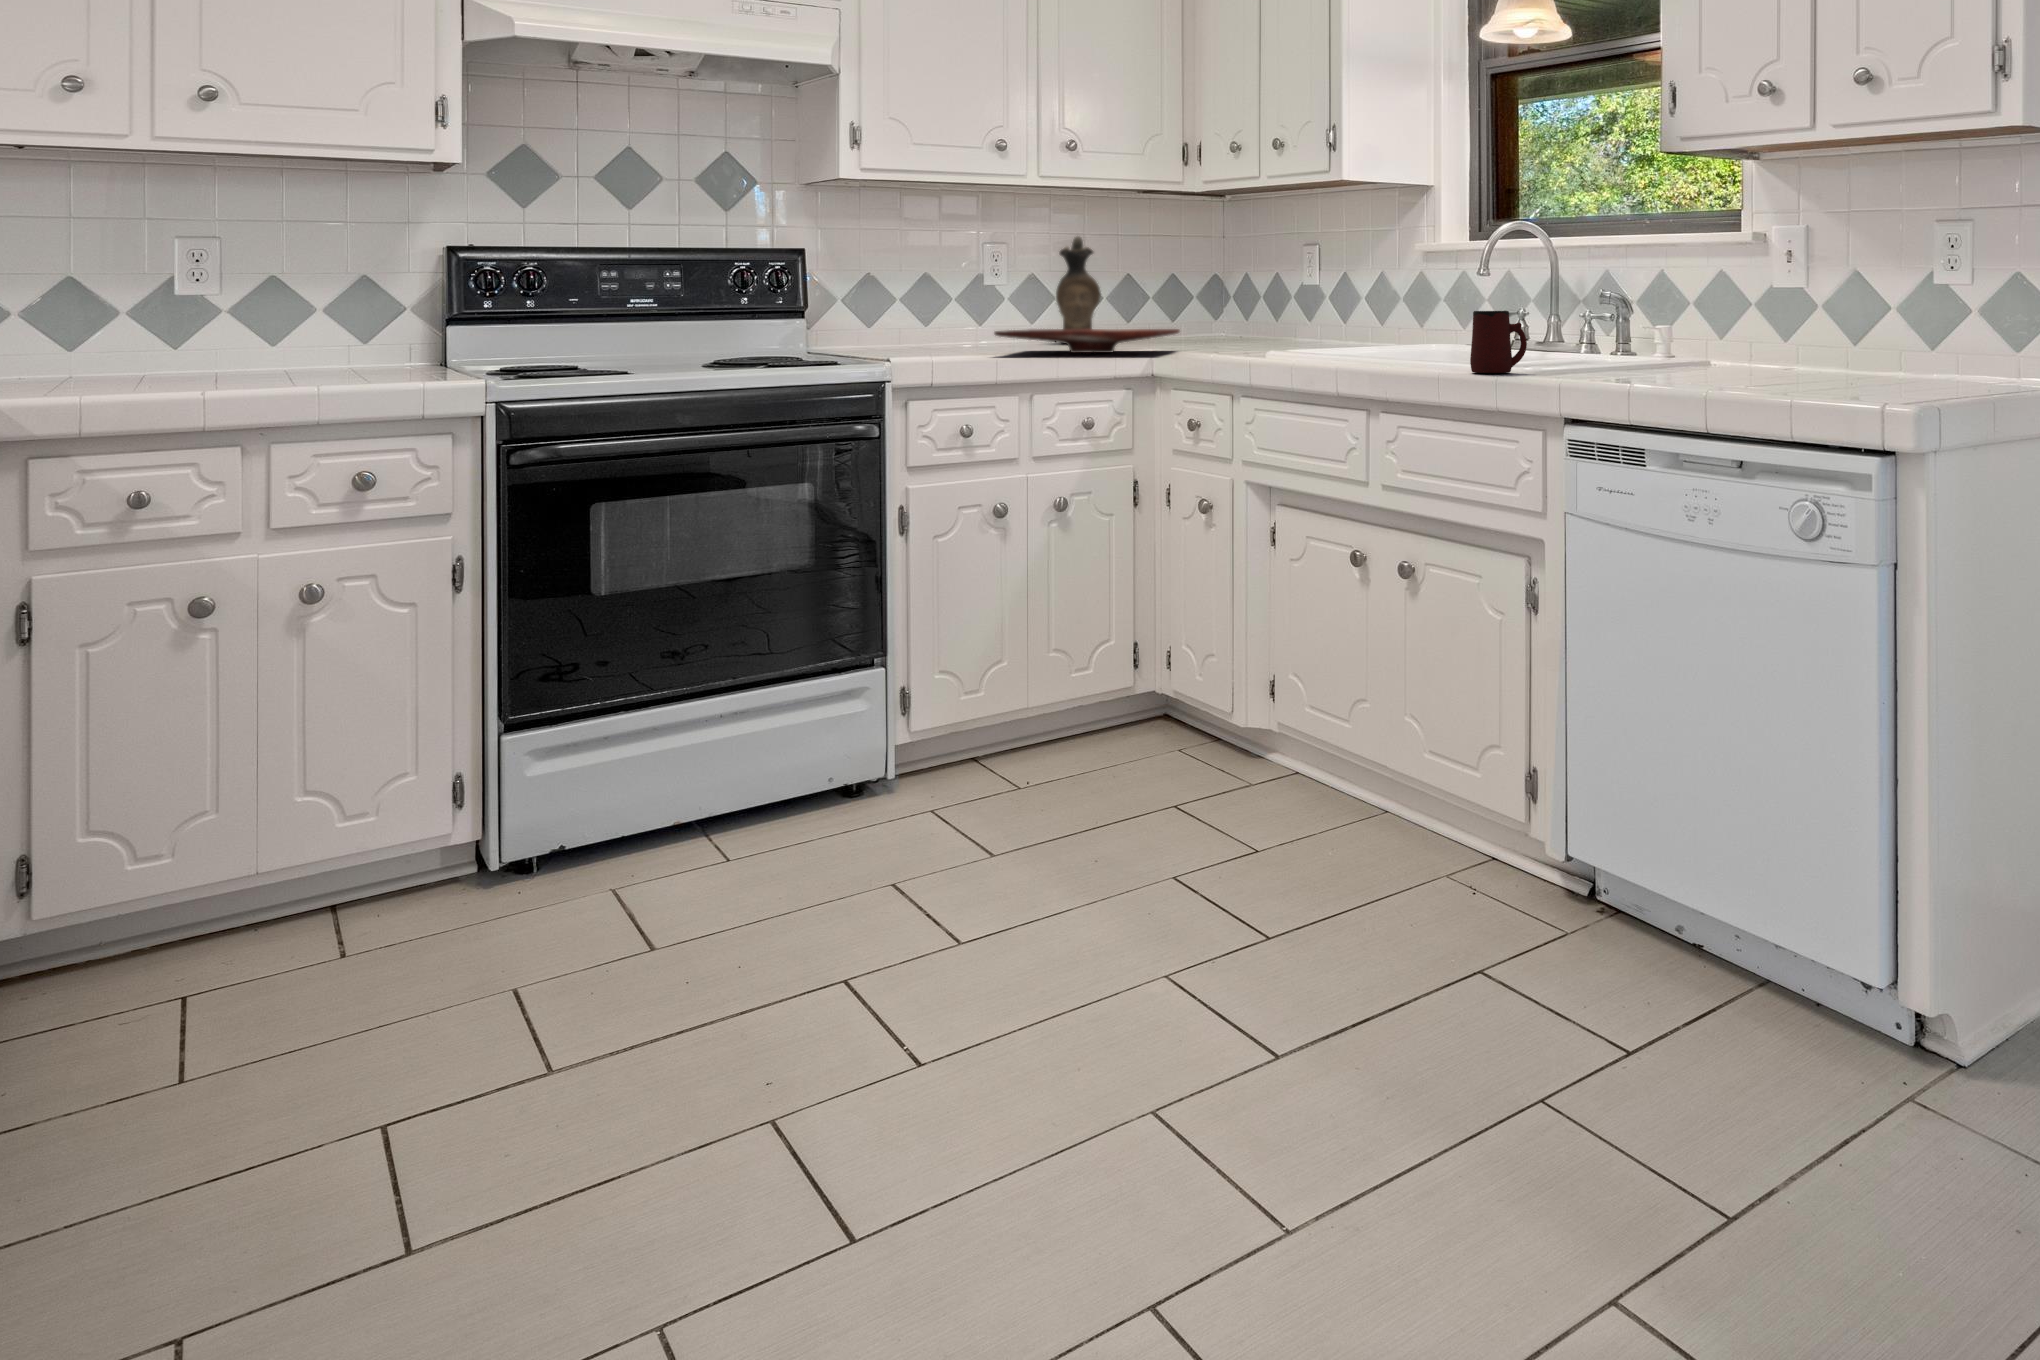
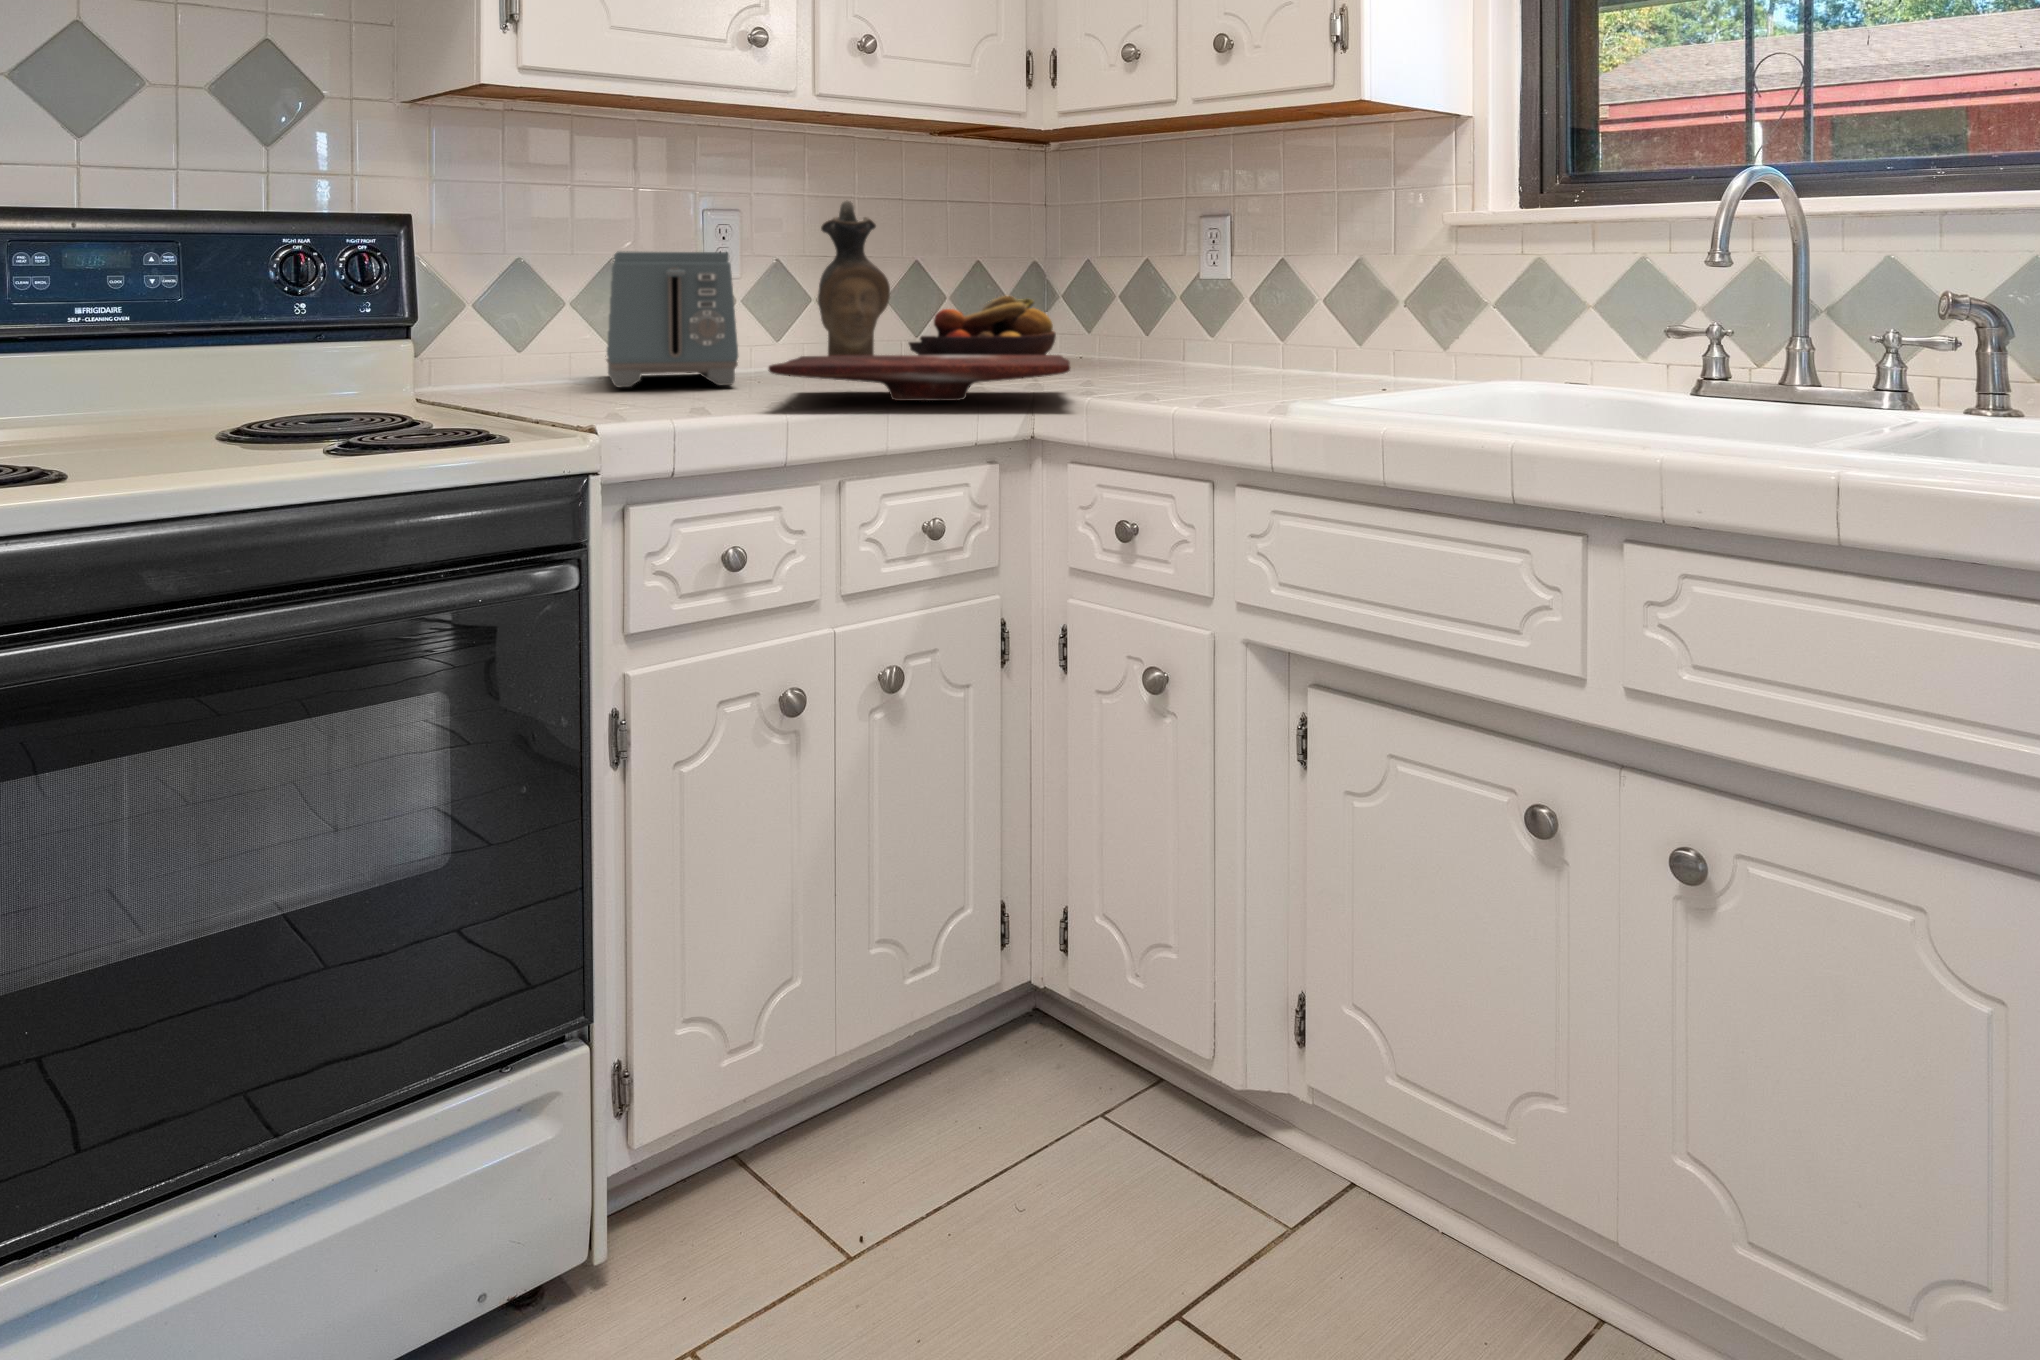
toaster: none [918,269,995,348] -> present [606,251,738,387]
fruit bowl: none [1126,296,1223,339] -> present [909,296,1056,355]
mug: present [1470,311,1527,373] -> none [1867,342,1999,477]

